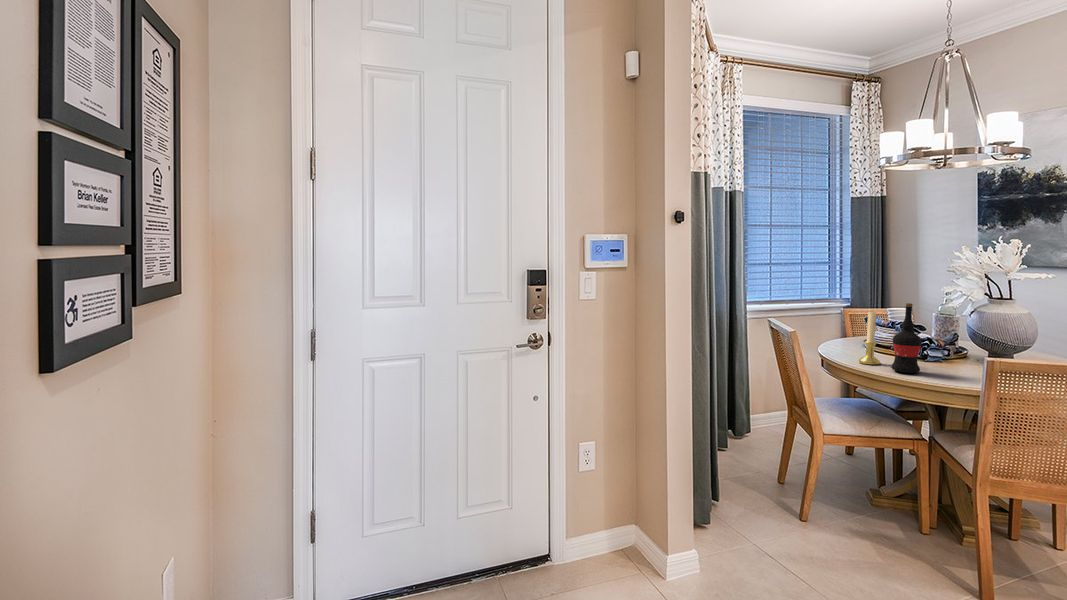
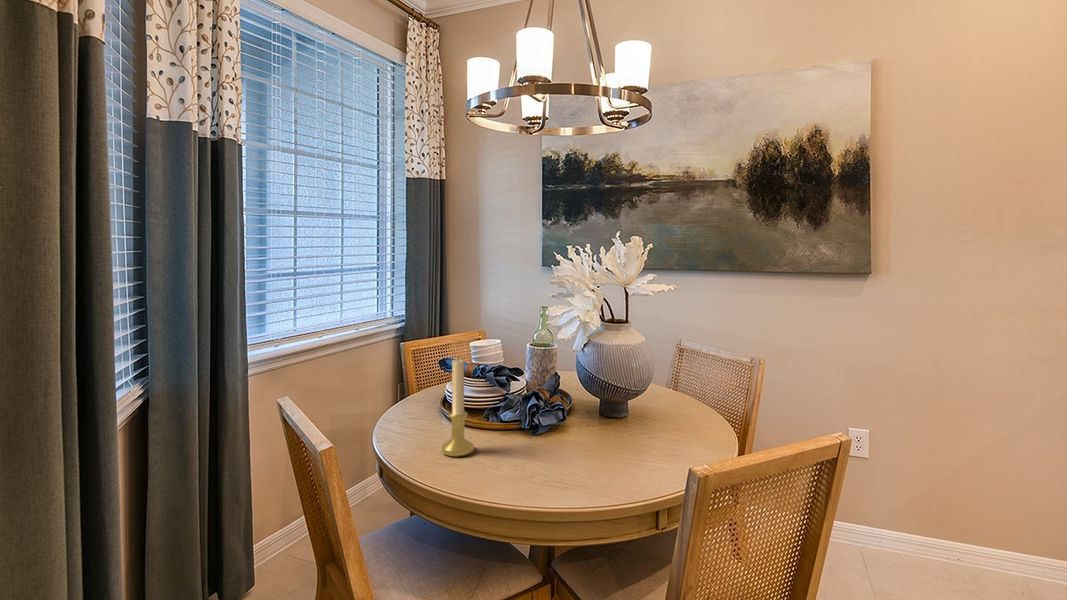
wine bottle: present [891,303,922,373] -> none [495,345,538,471]

